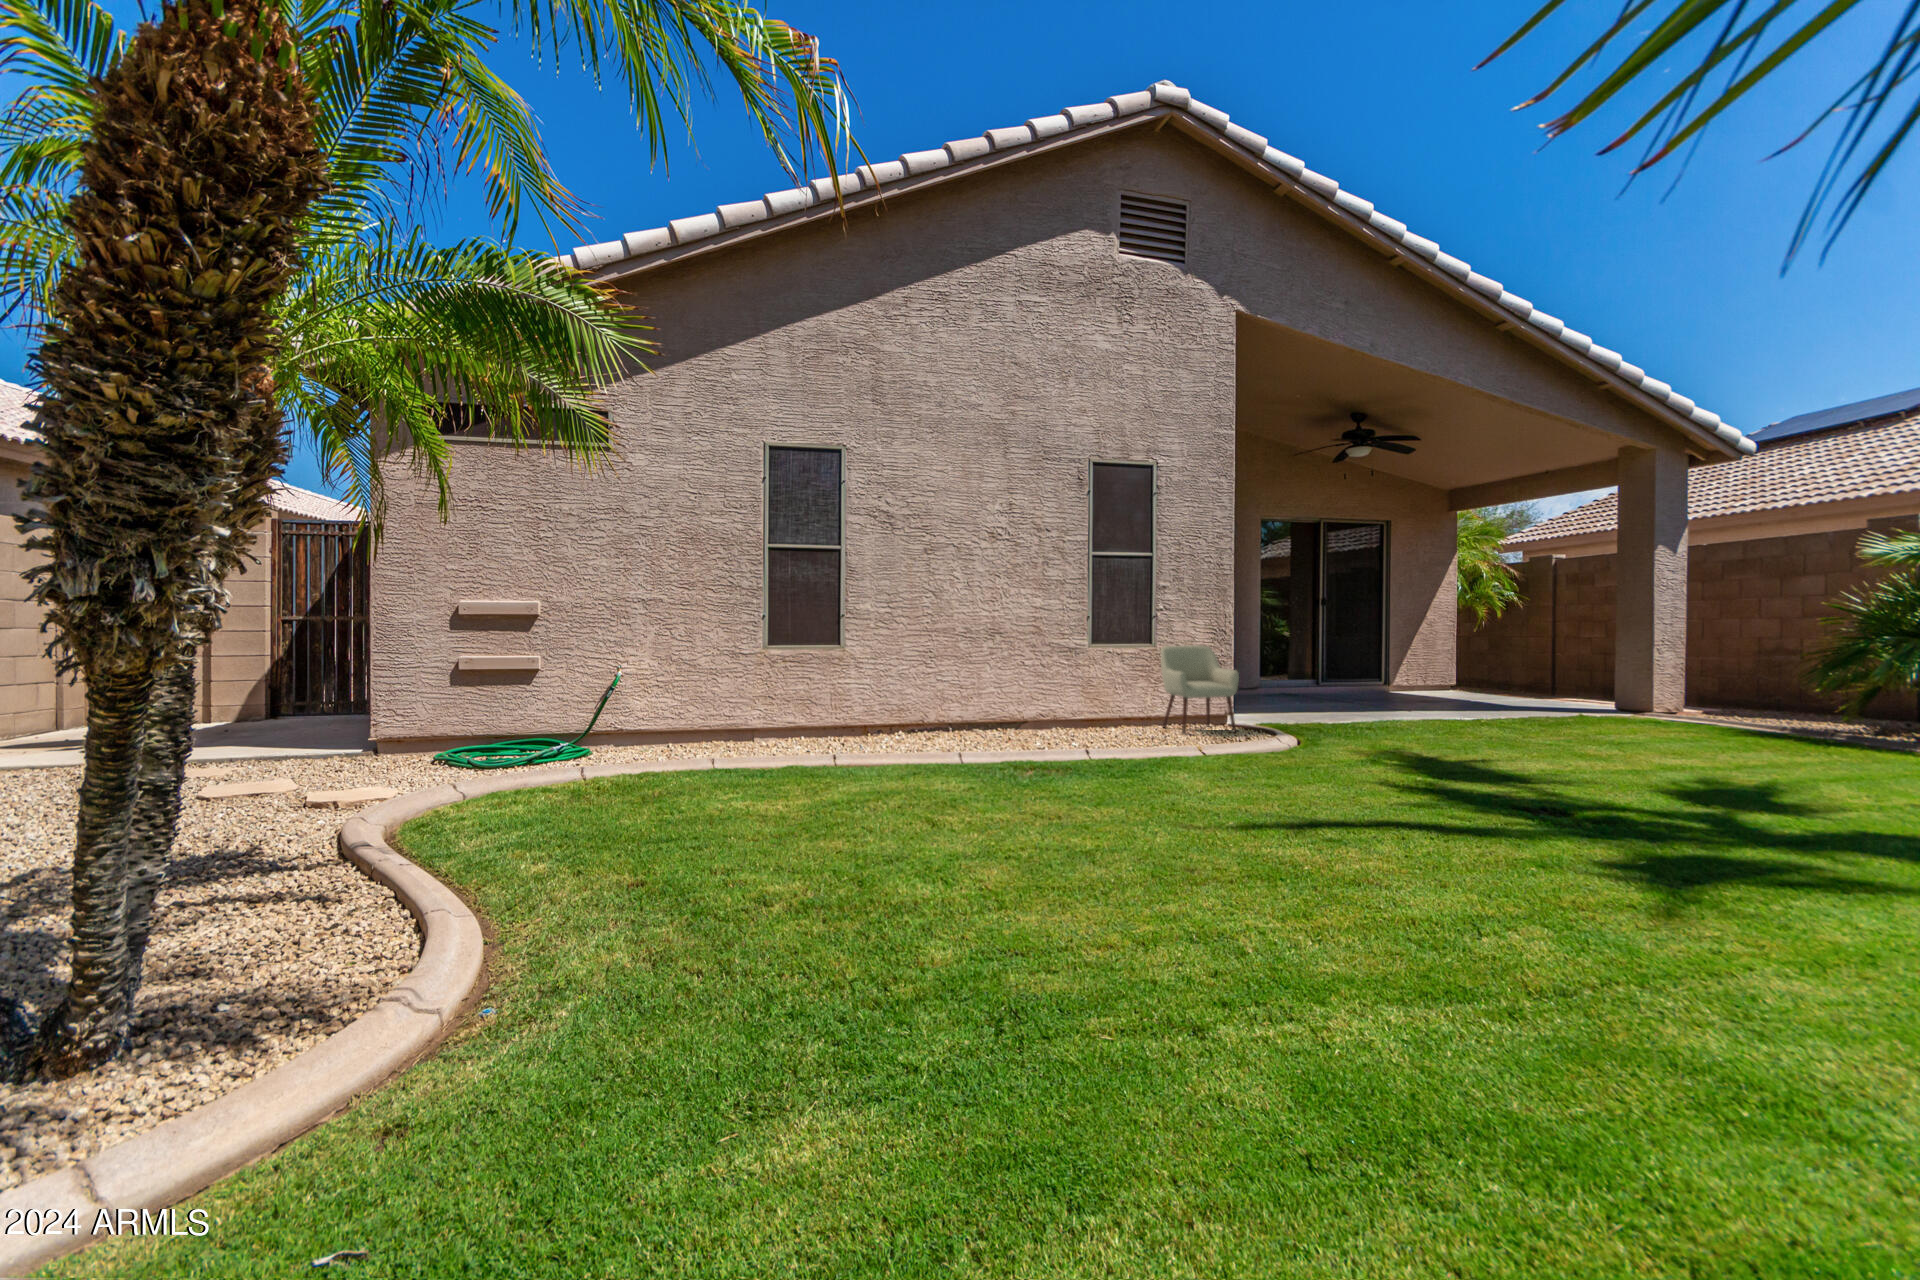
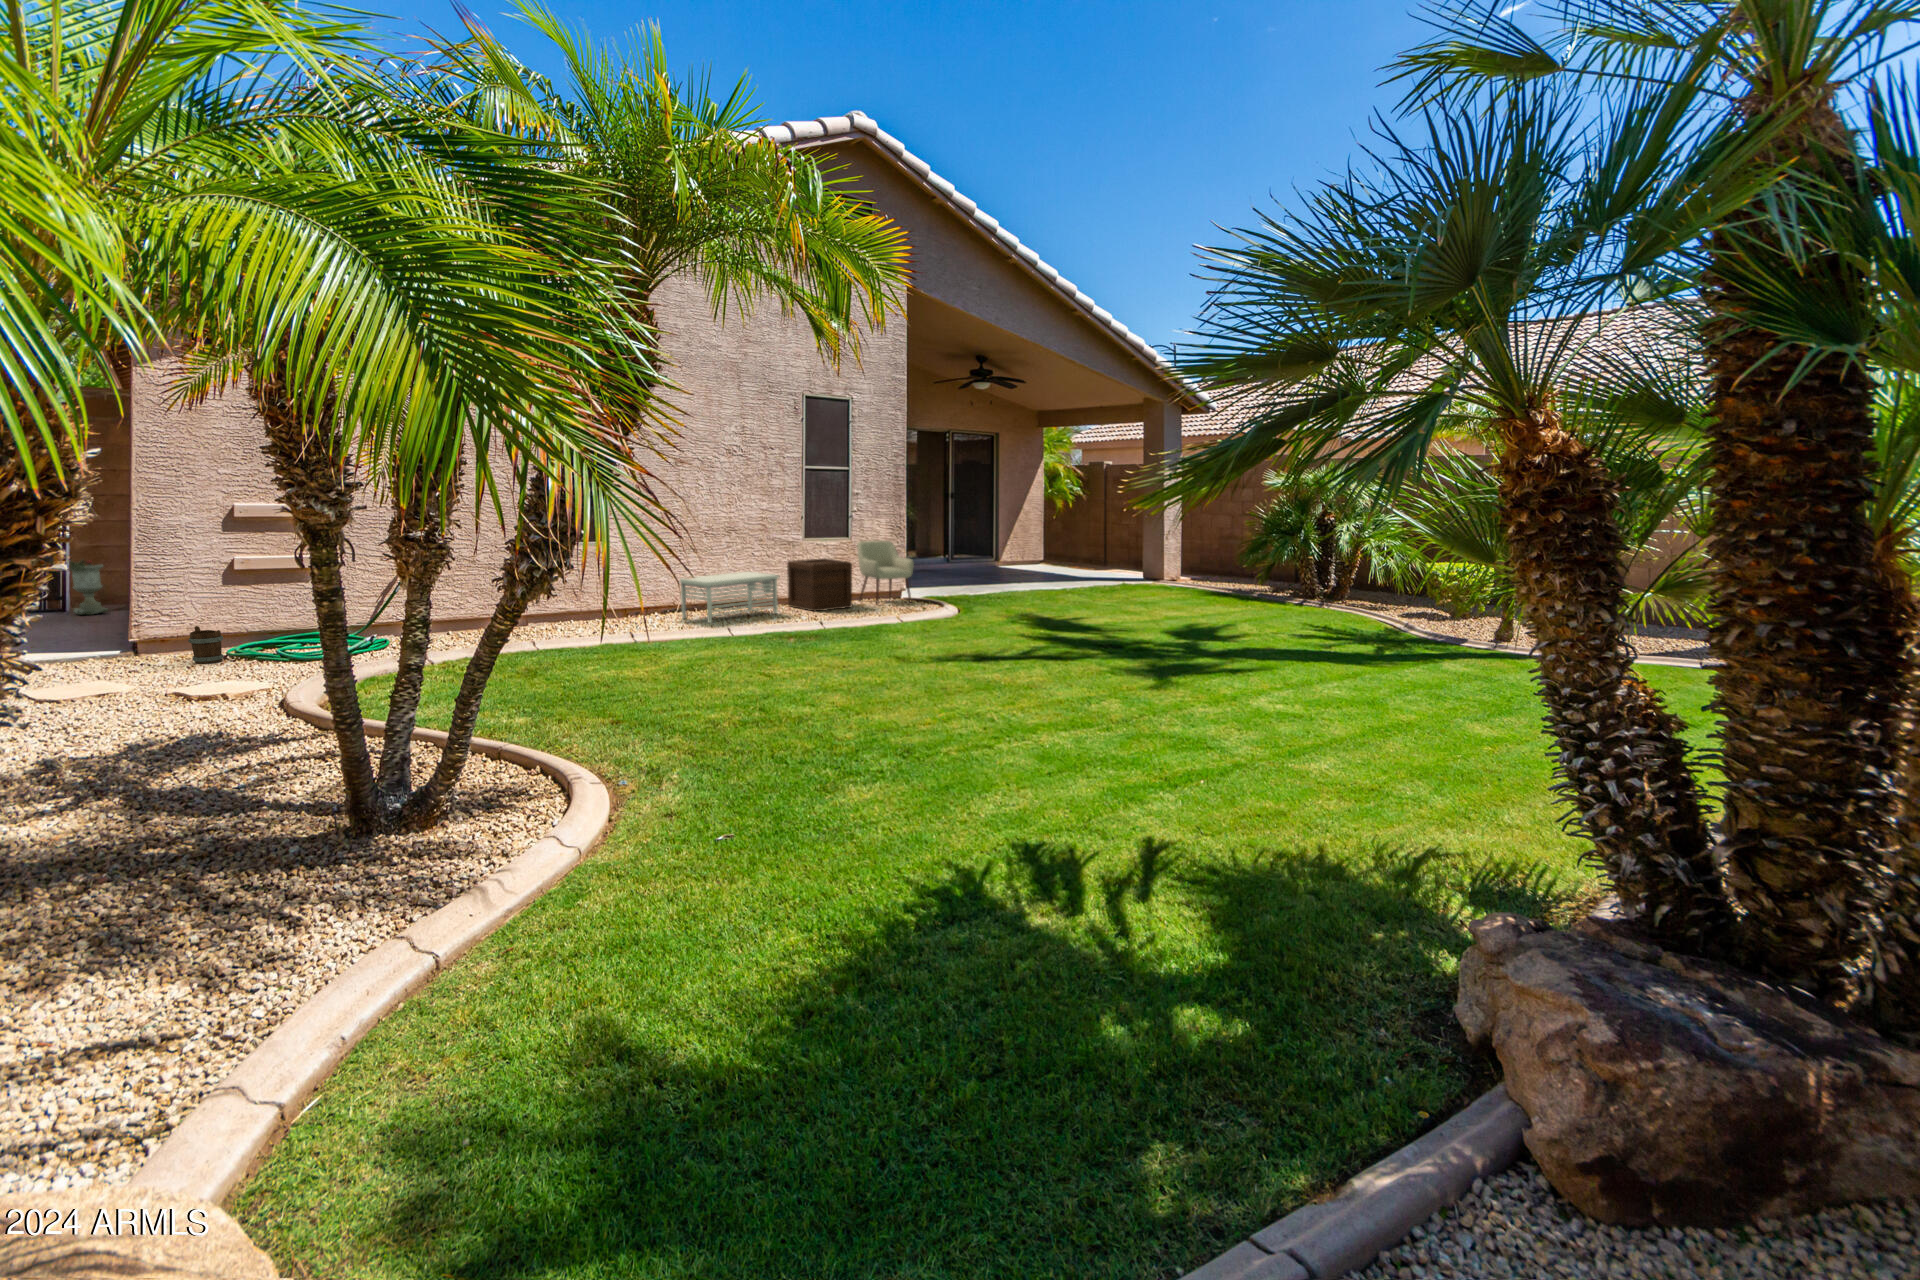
planter: none [313,662,350,721] -> present [68,559,107,615]
wooden crate: none [1059,668,1146,740] -> present [787,558,852,611]
storage bench: none [902,684,1040,750] -> present [680,572,779,623]
bucket: none [302,731,343,776] -> present [188,626,224,664]

